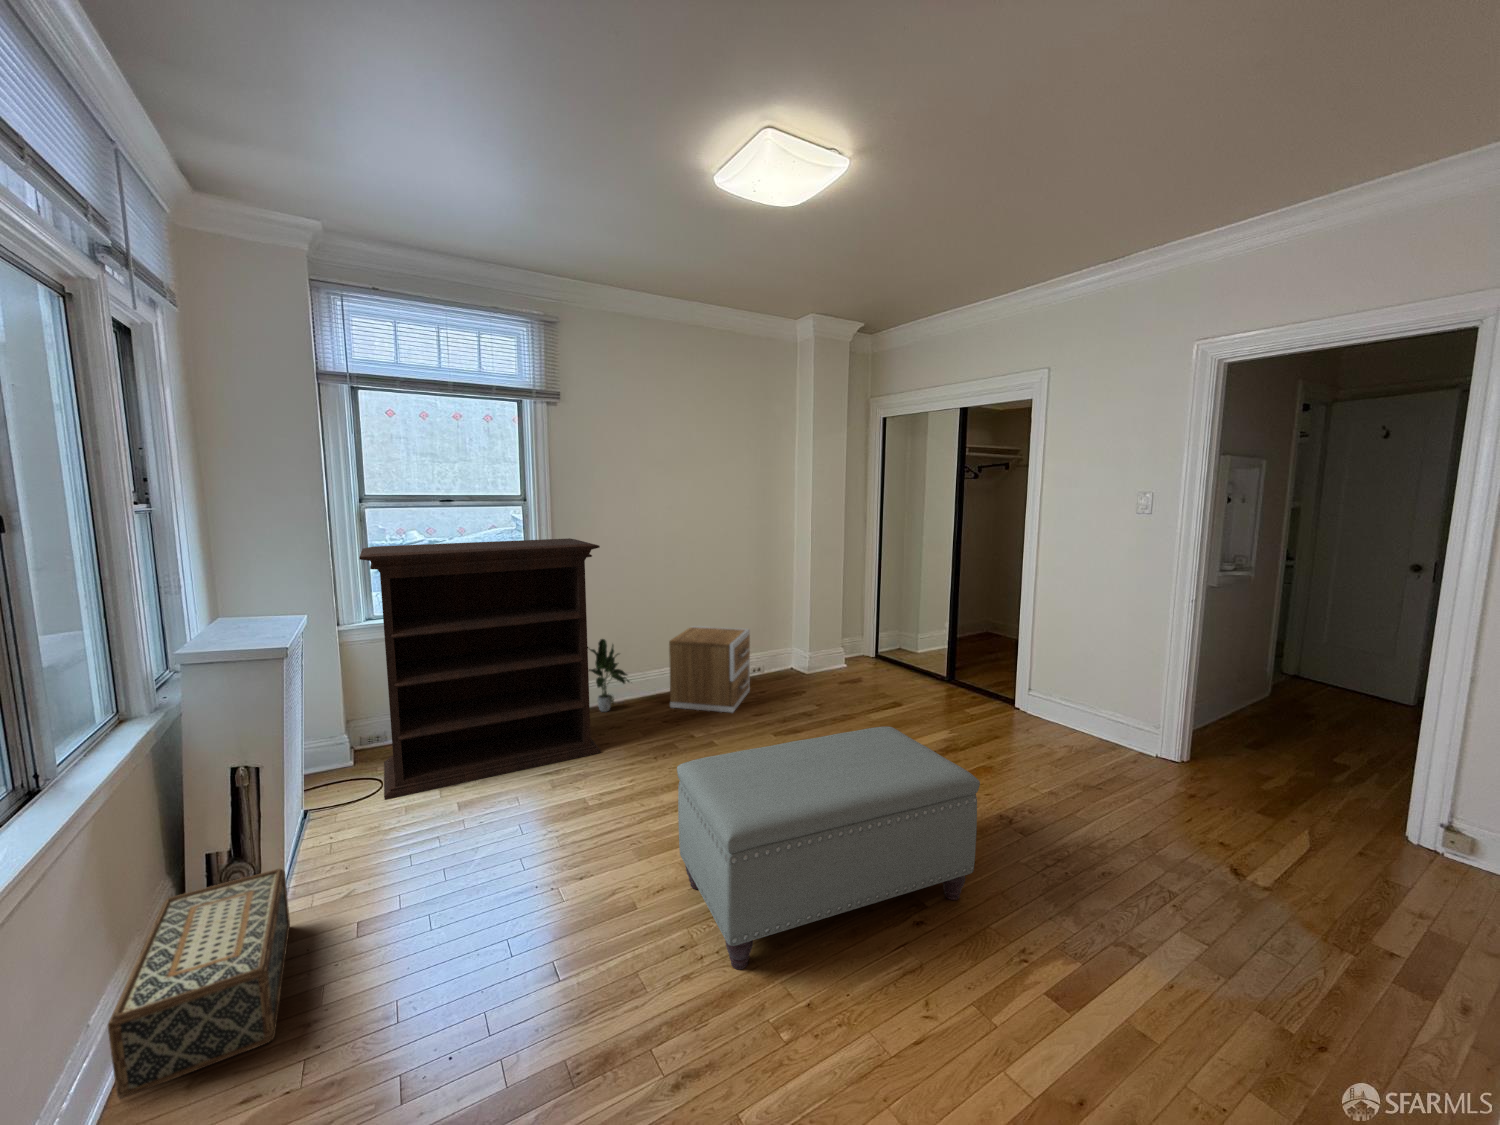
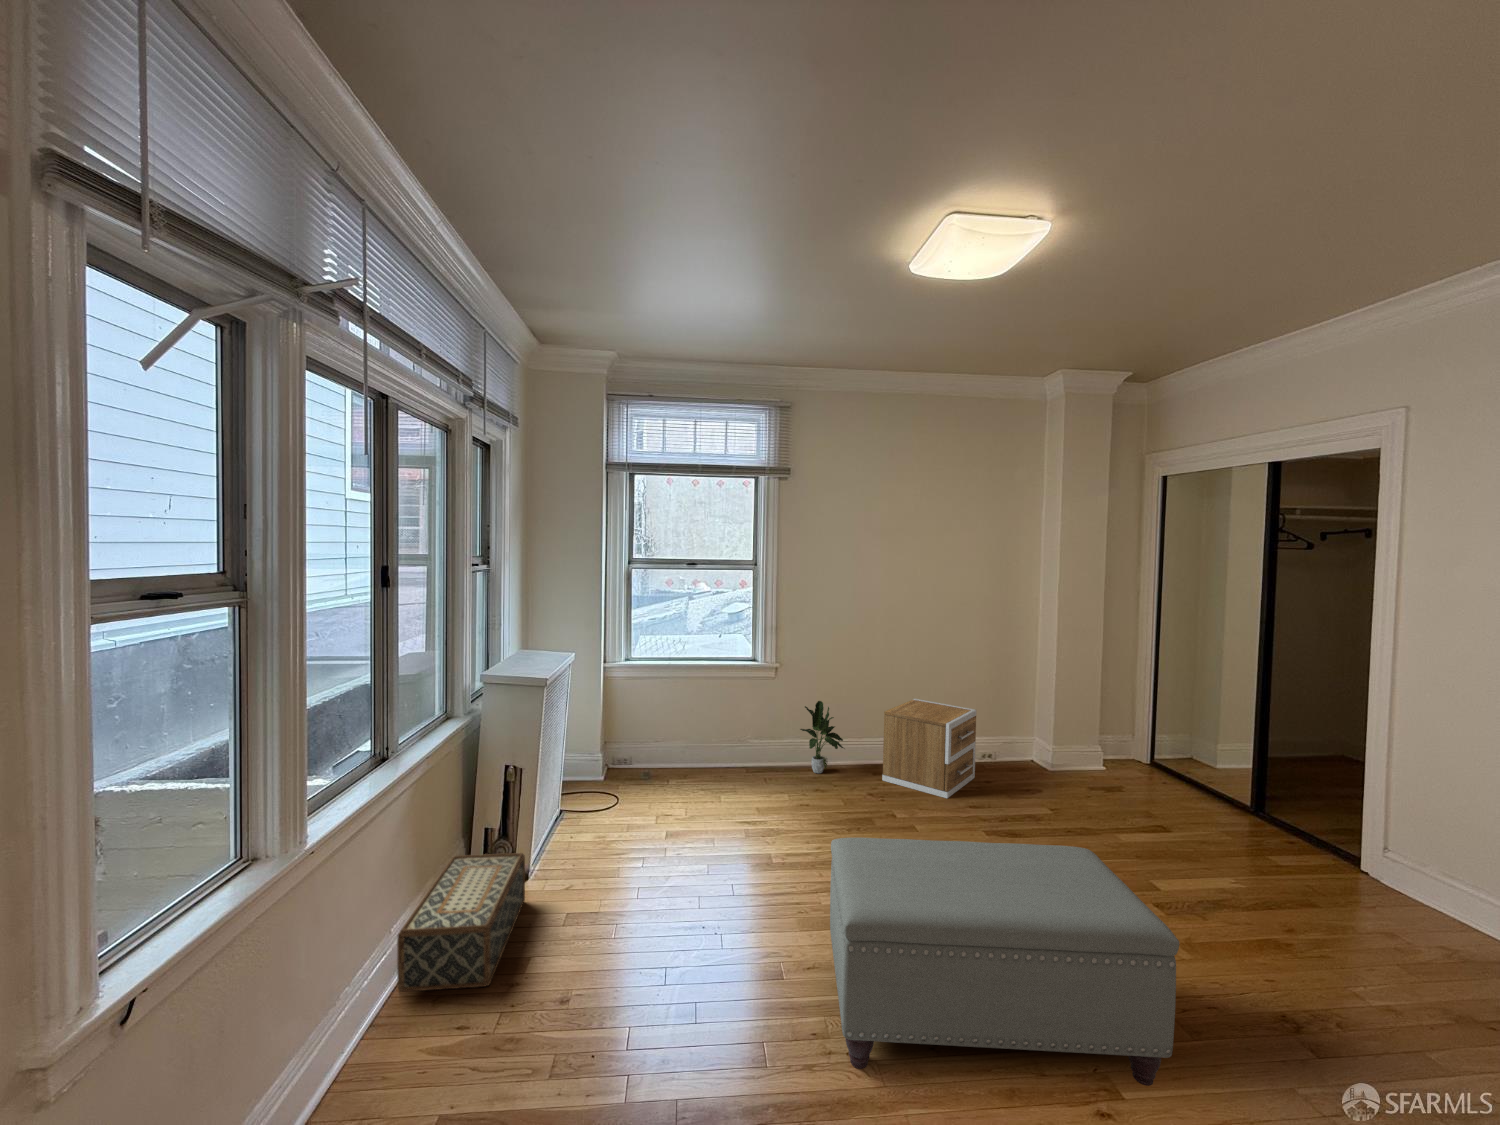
bookshelf: present [359,538,601,800] -> none [613,601,809,816]

